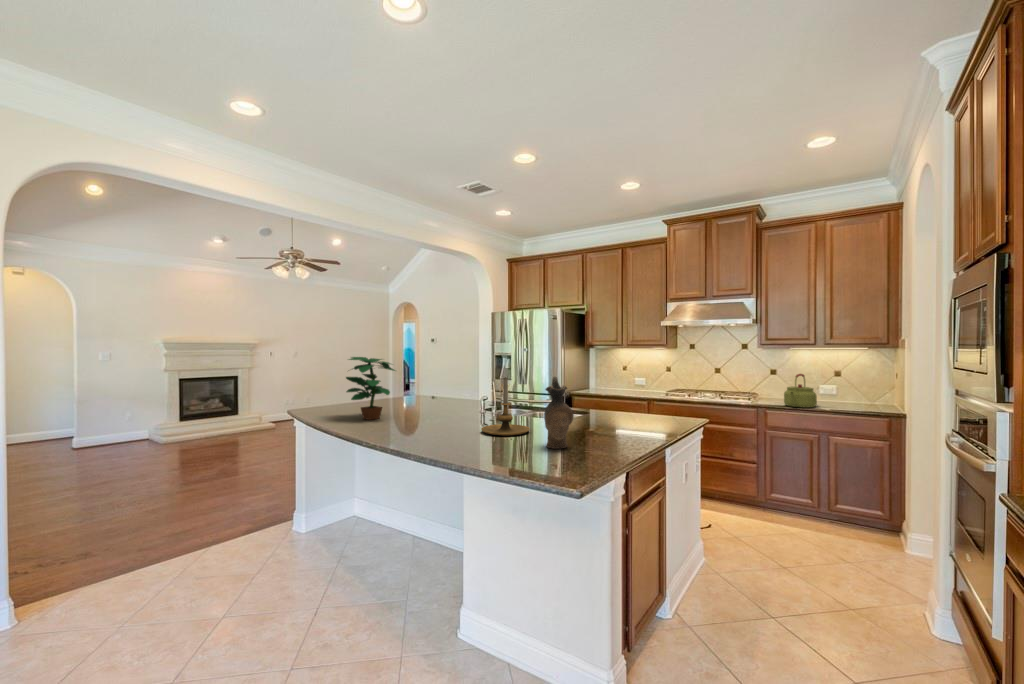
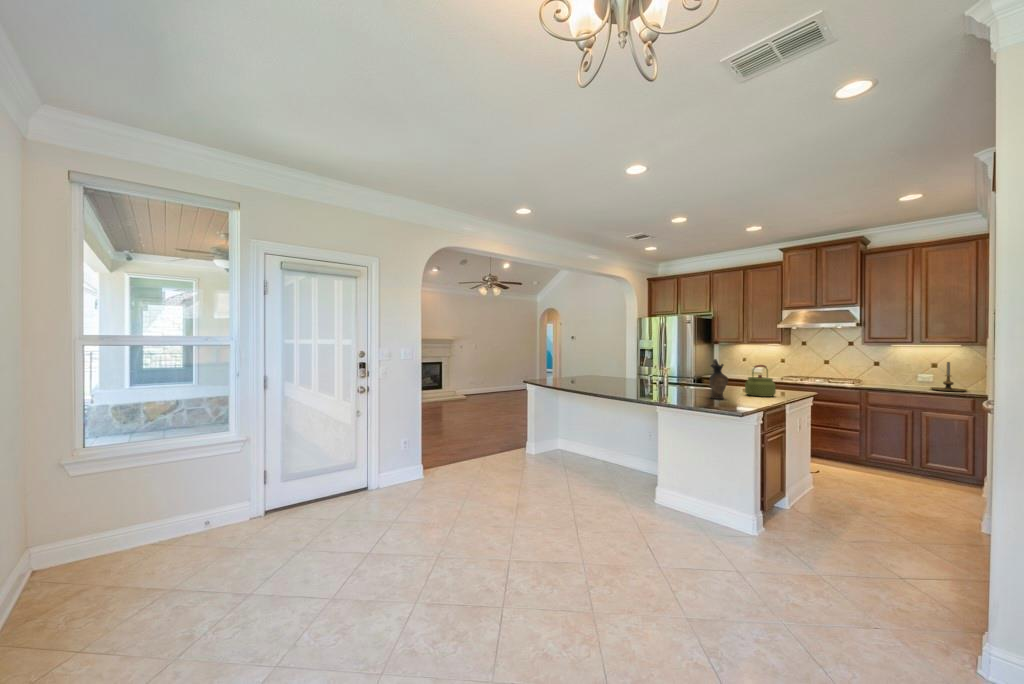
potted plant: present [346,357,395,420] -> none [567,348,602,385]
kettle: present [784,374,817,408] -> present [745,365,776,397]
candle holder: present [481,377,530,436] -> present [931,362,966,392]

